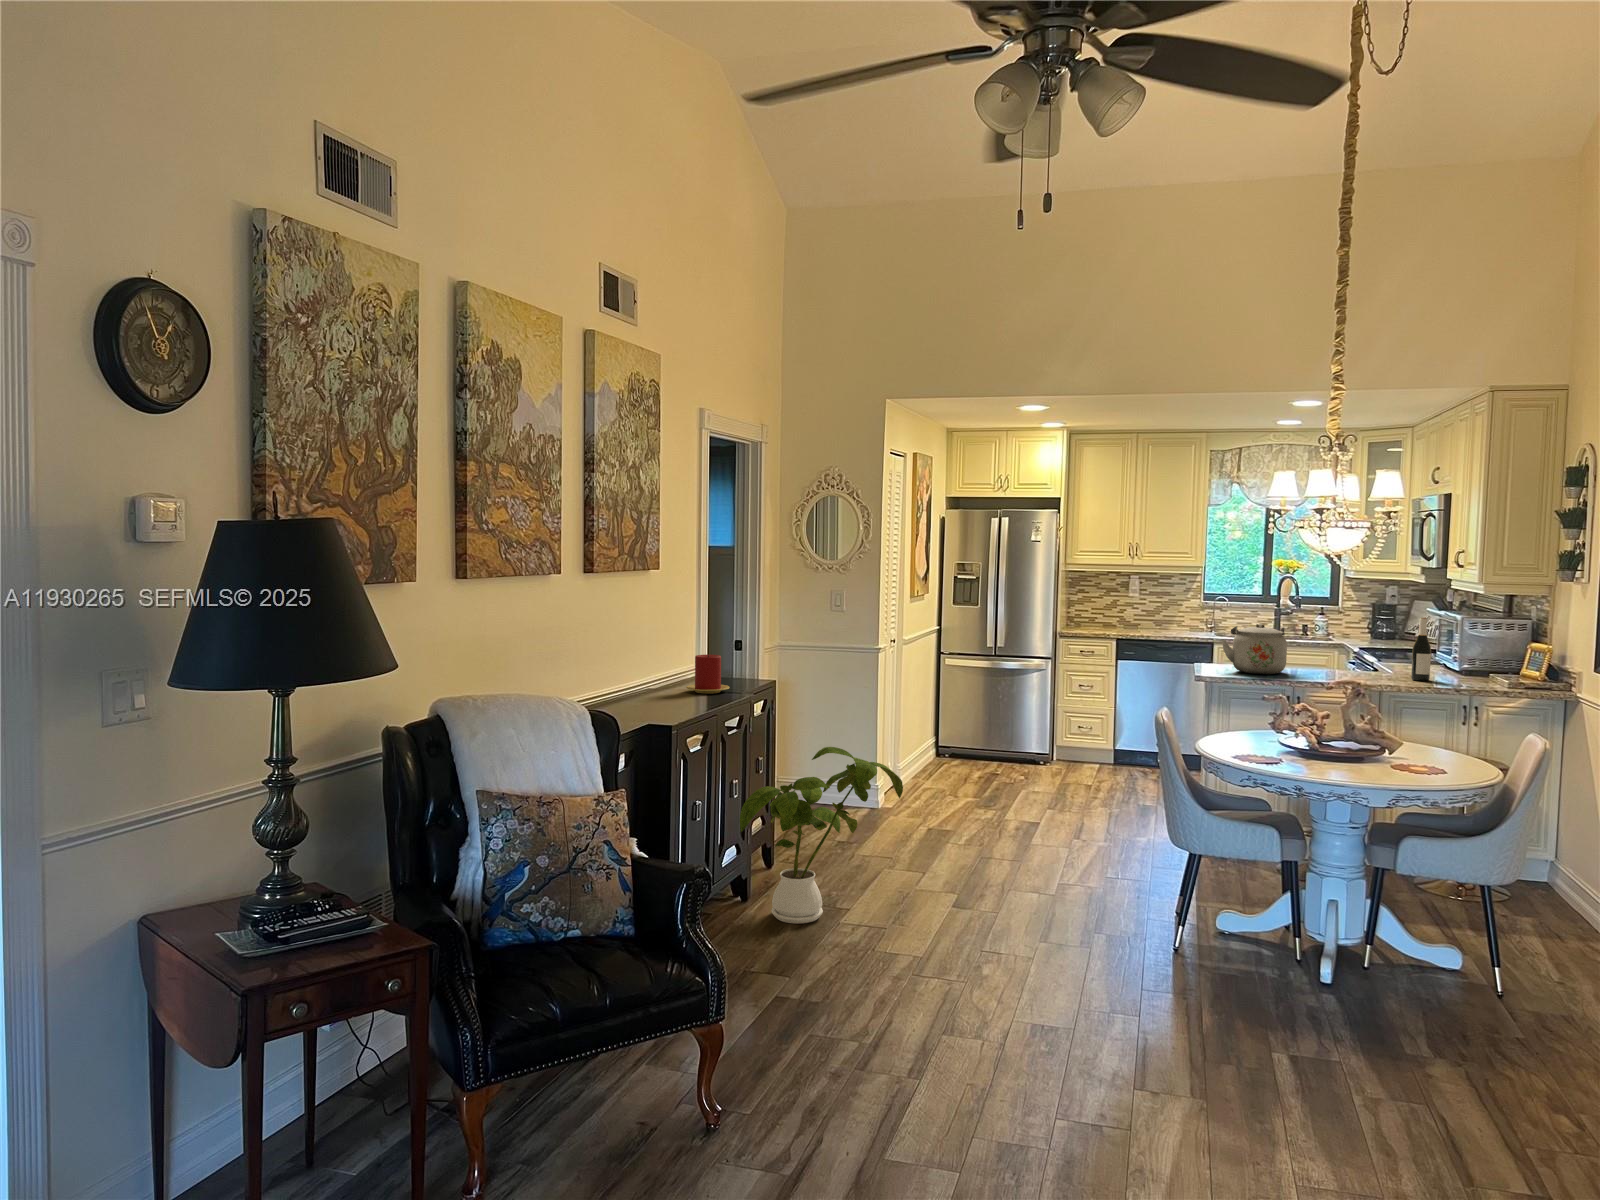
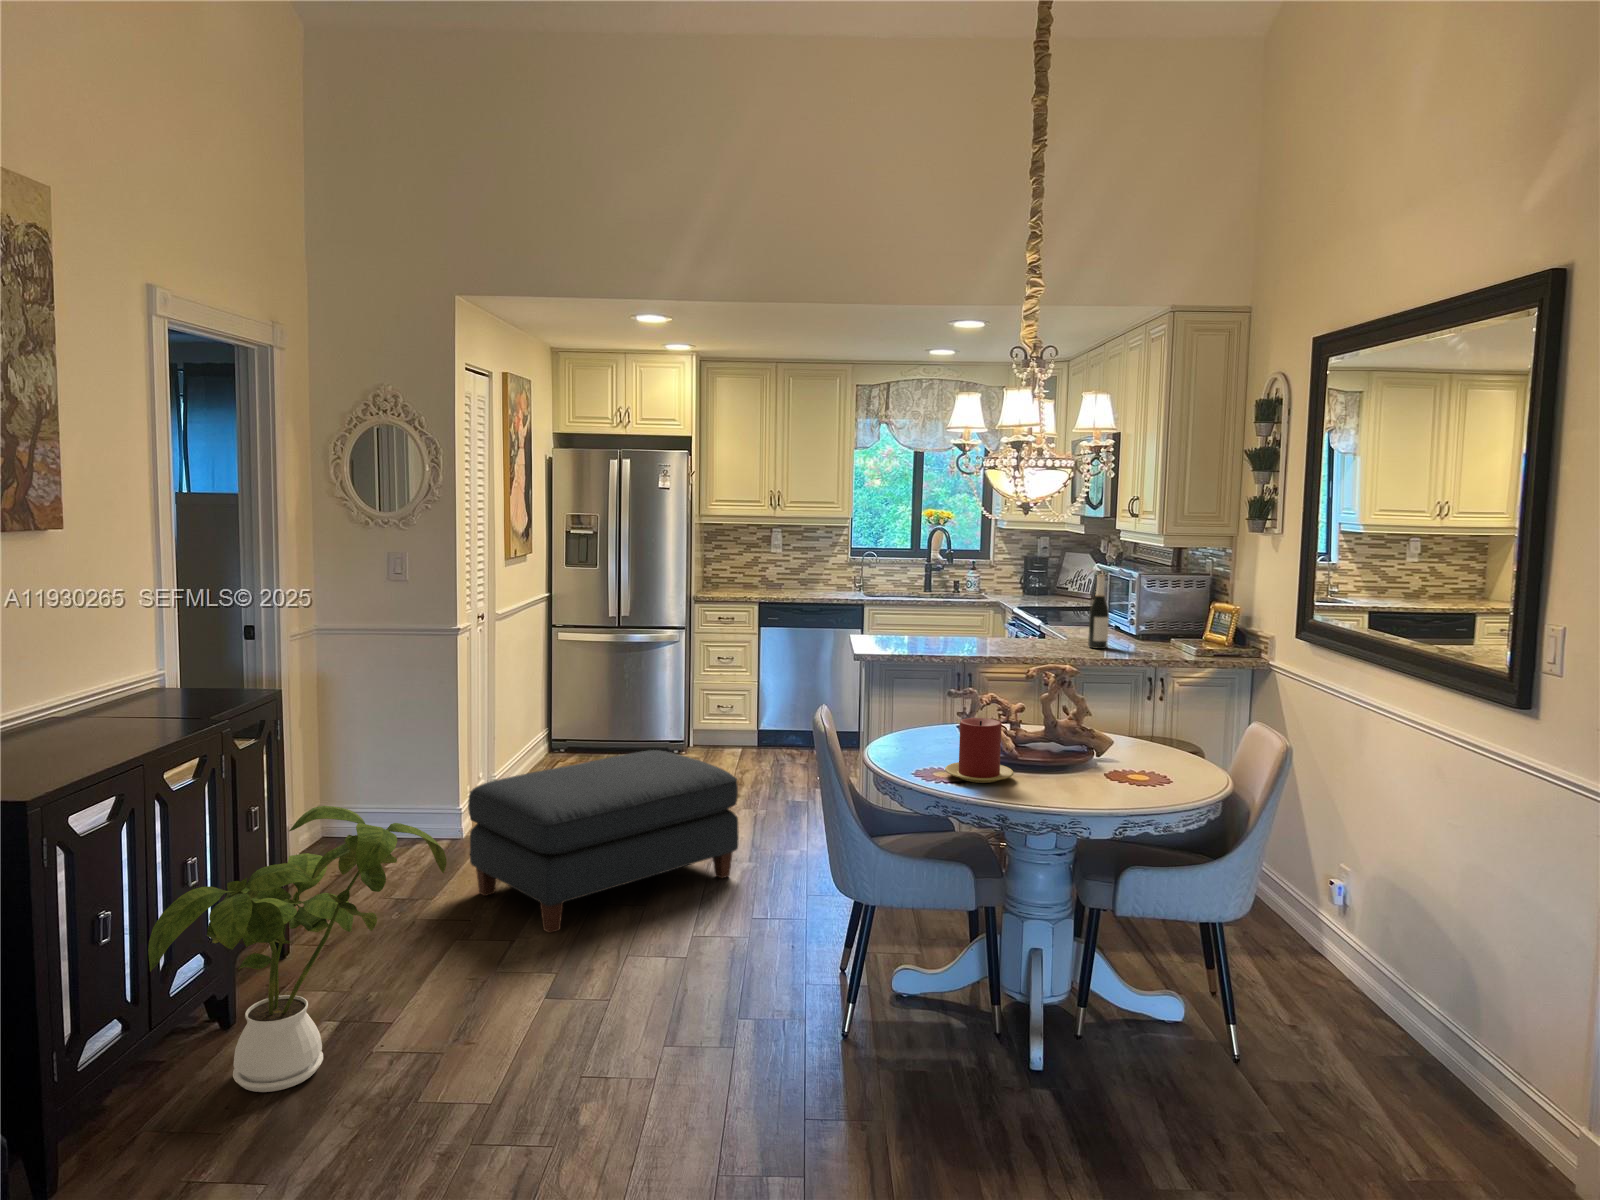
kettle: present [1222,624,1287,674] -> none [881,586,954,646]
candle: present [686,655,729,693] -> present [945,718,1014,783]
ottoman: none [894,747,1097,867] -> present [468,750,739,933]

